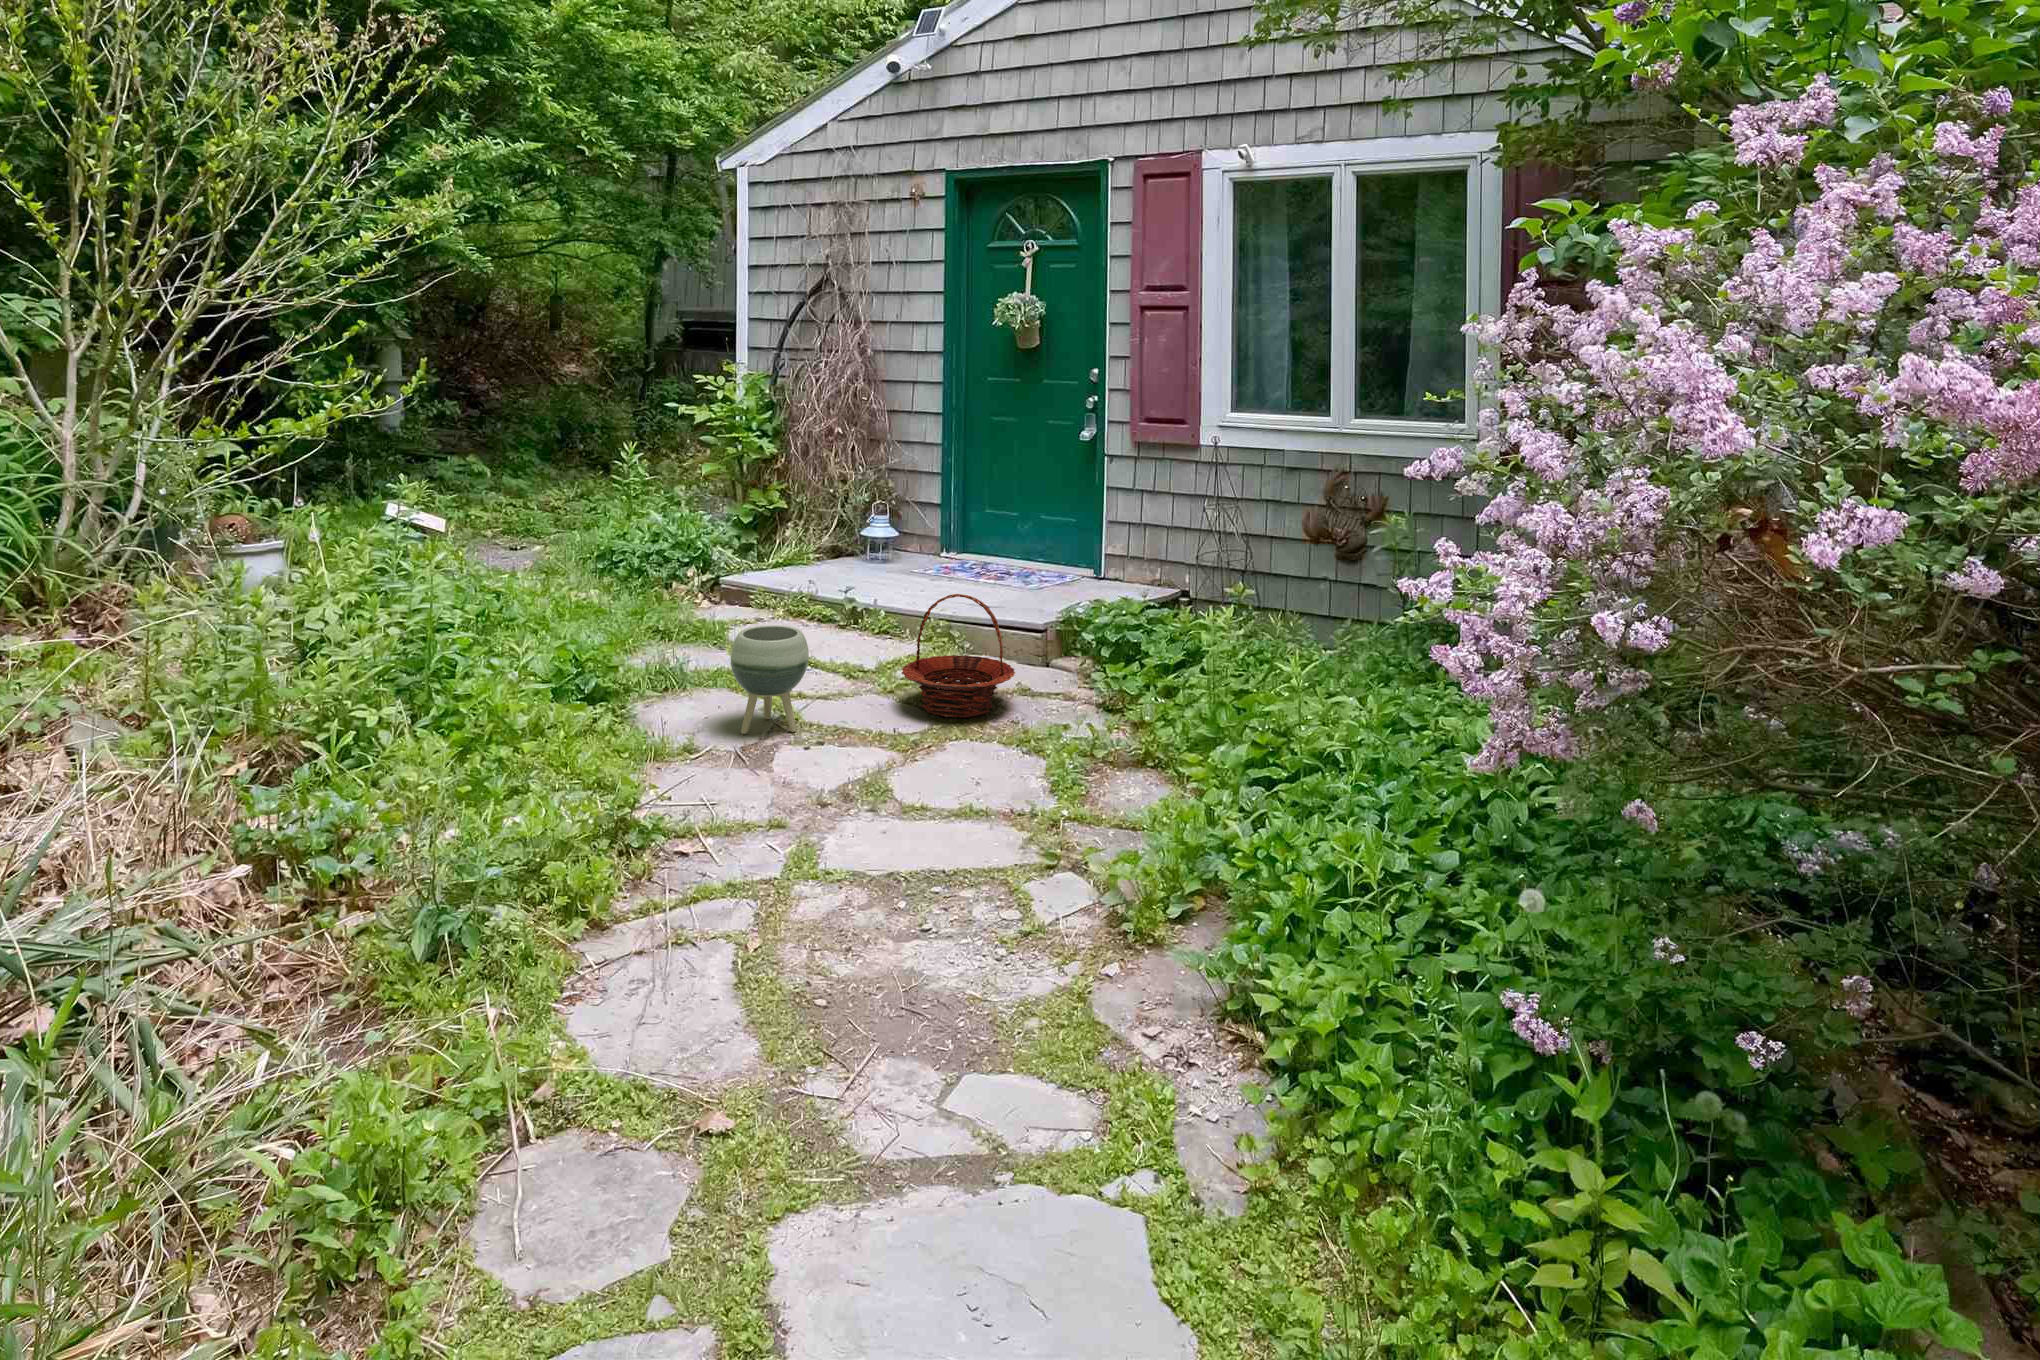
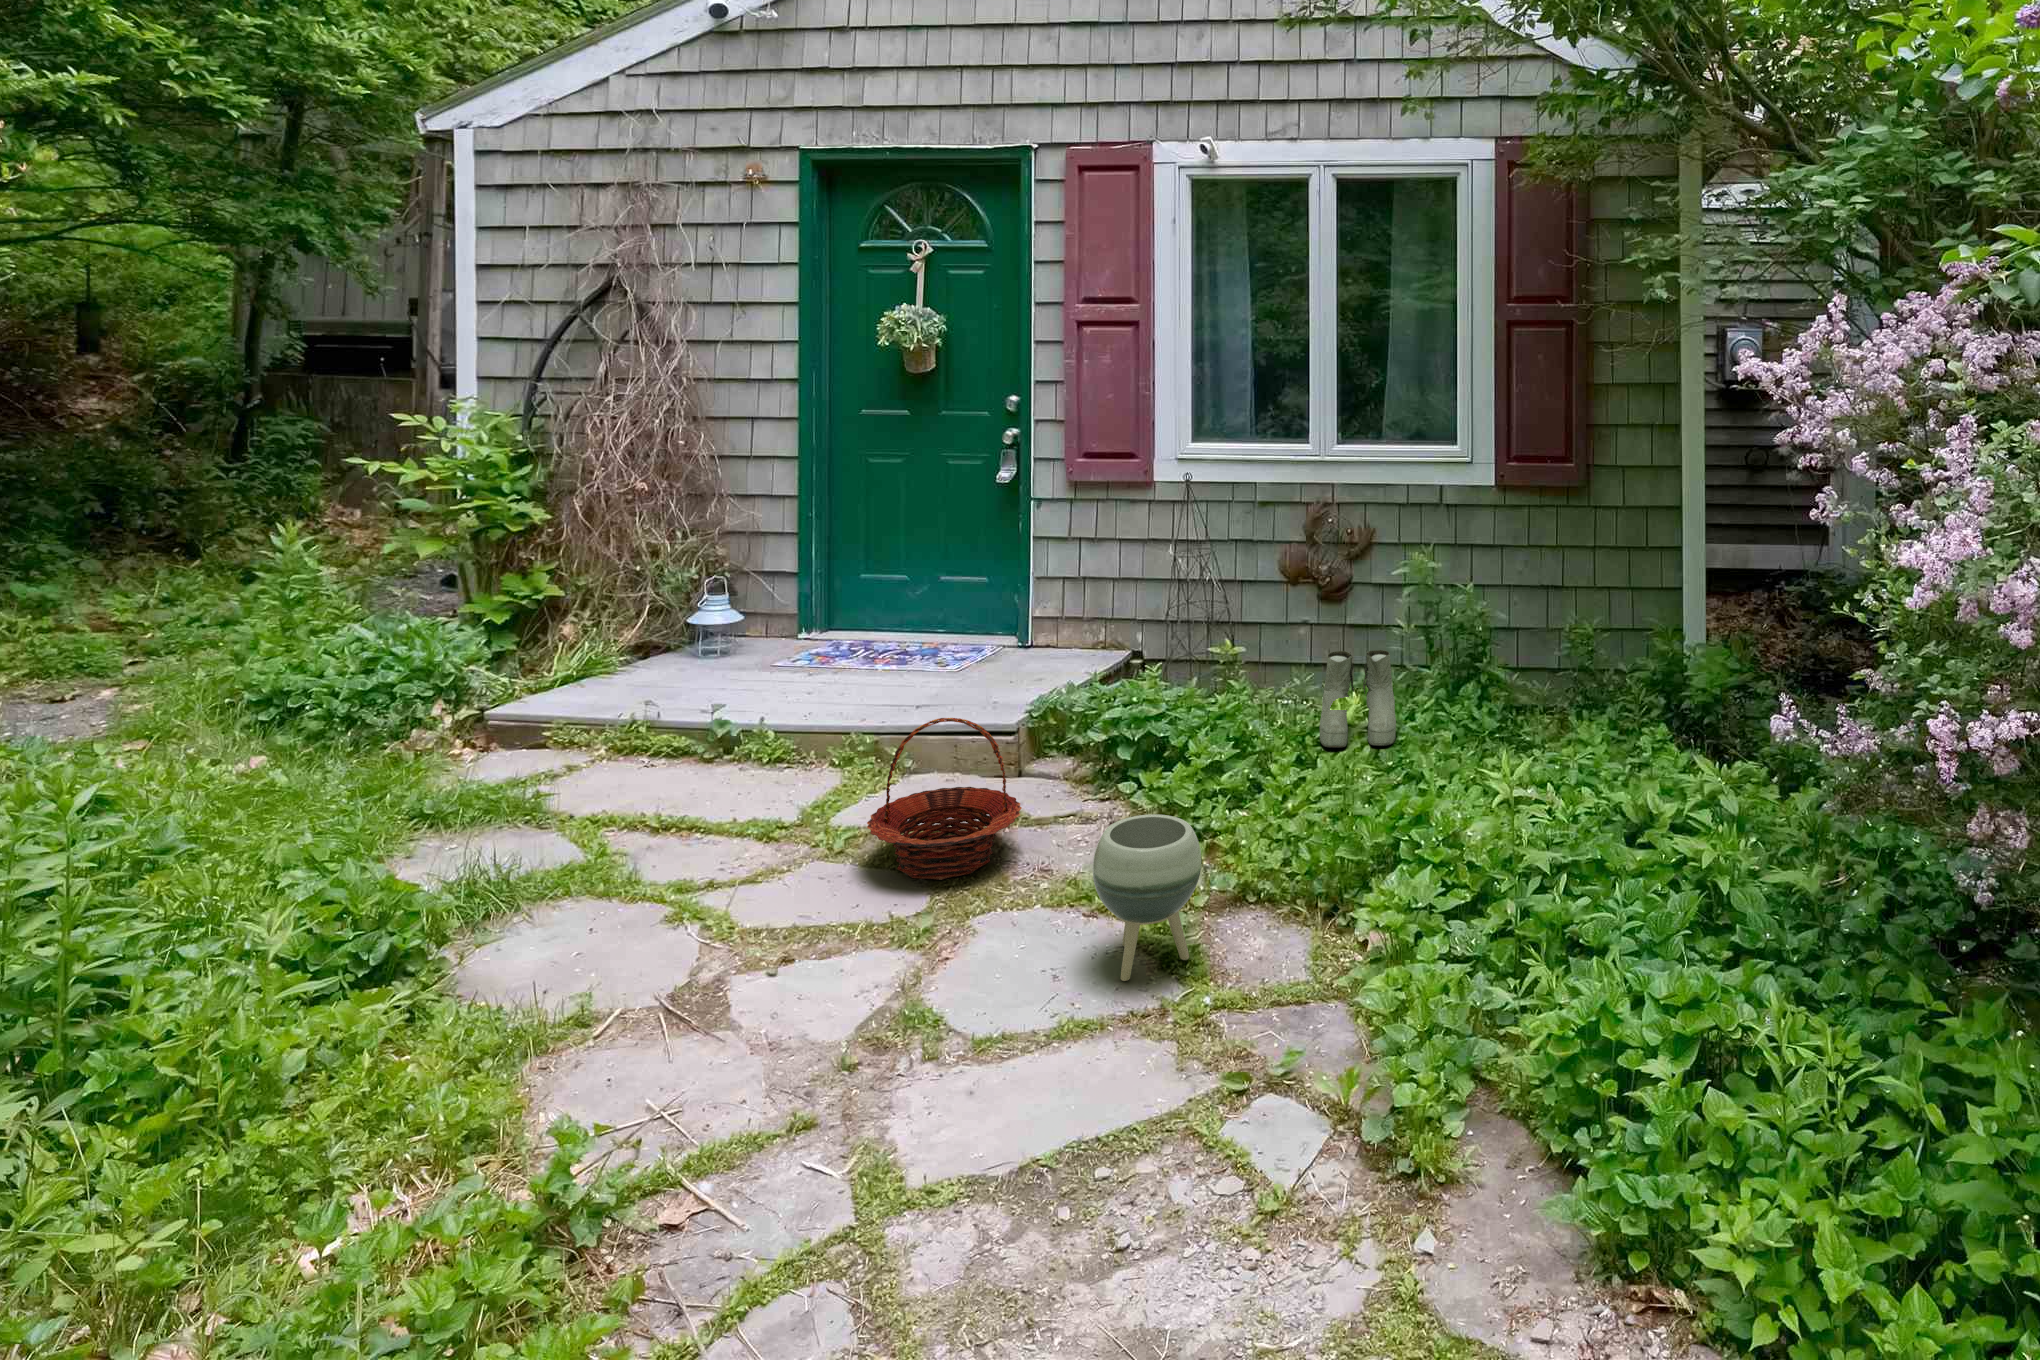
boots: none [1270,589,1346,674] -> present [1320,650,1396,748]
planter: present [731,625,809,734] -> present [1093,814,1201,981]

